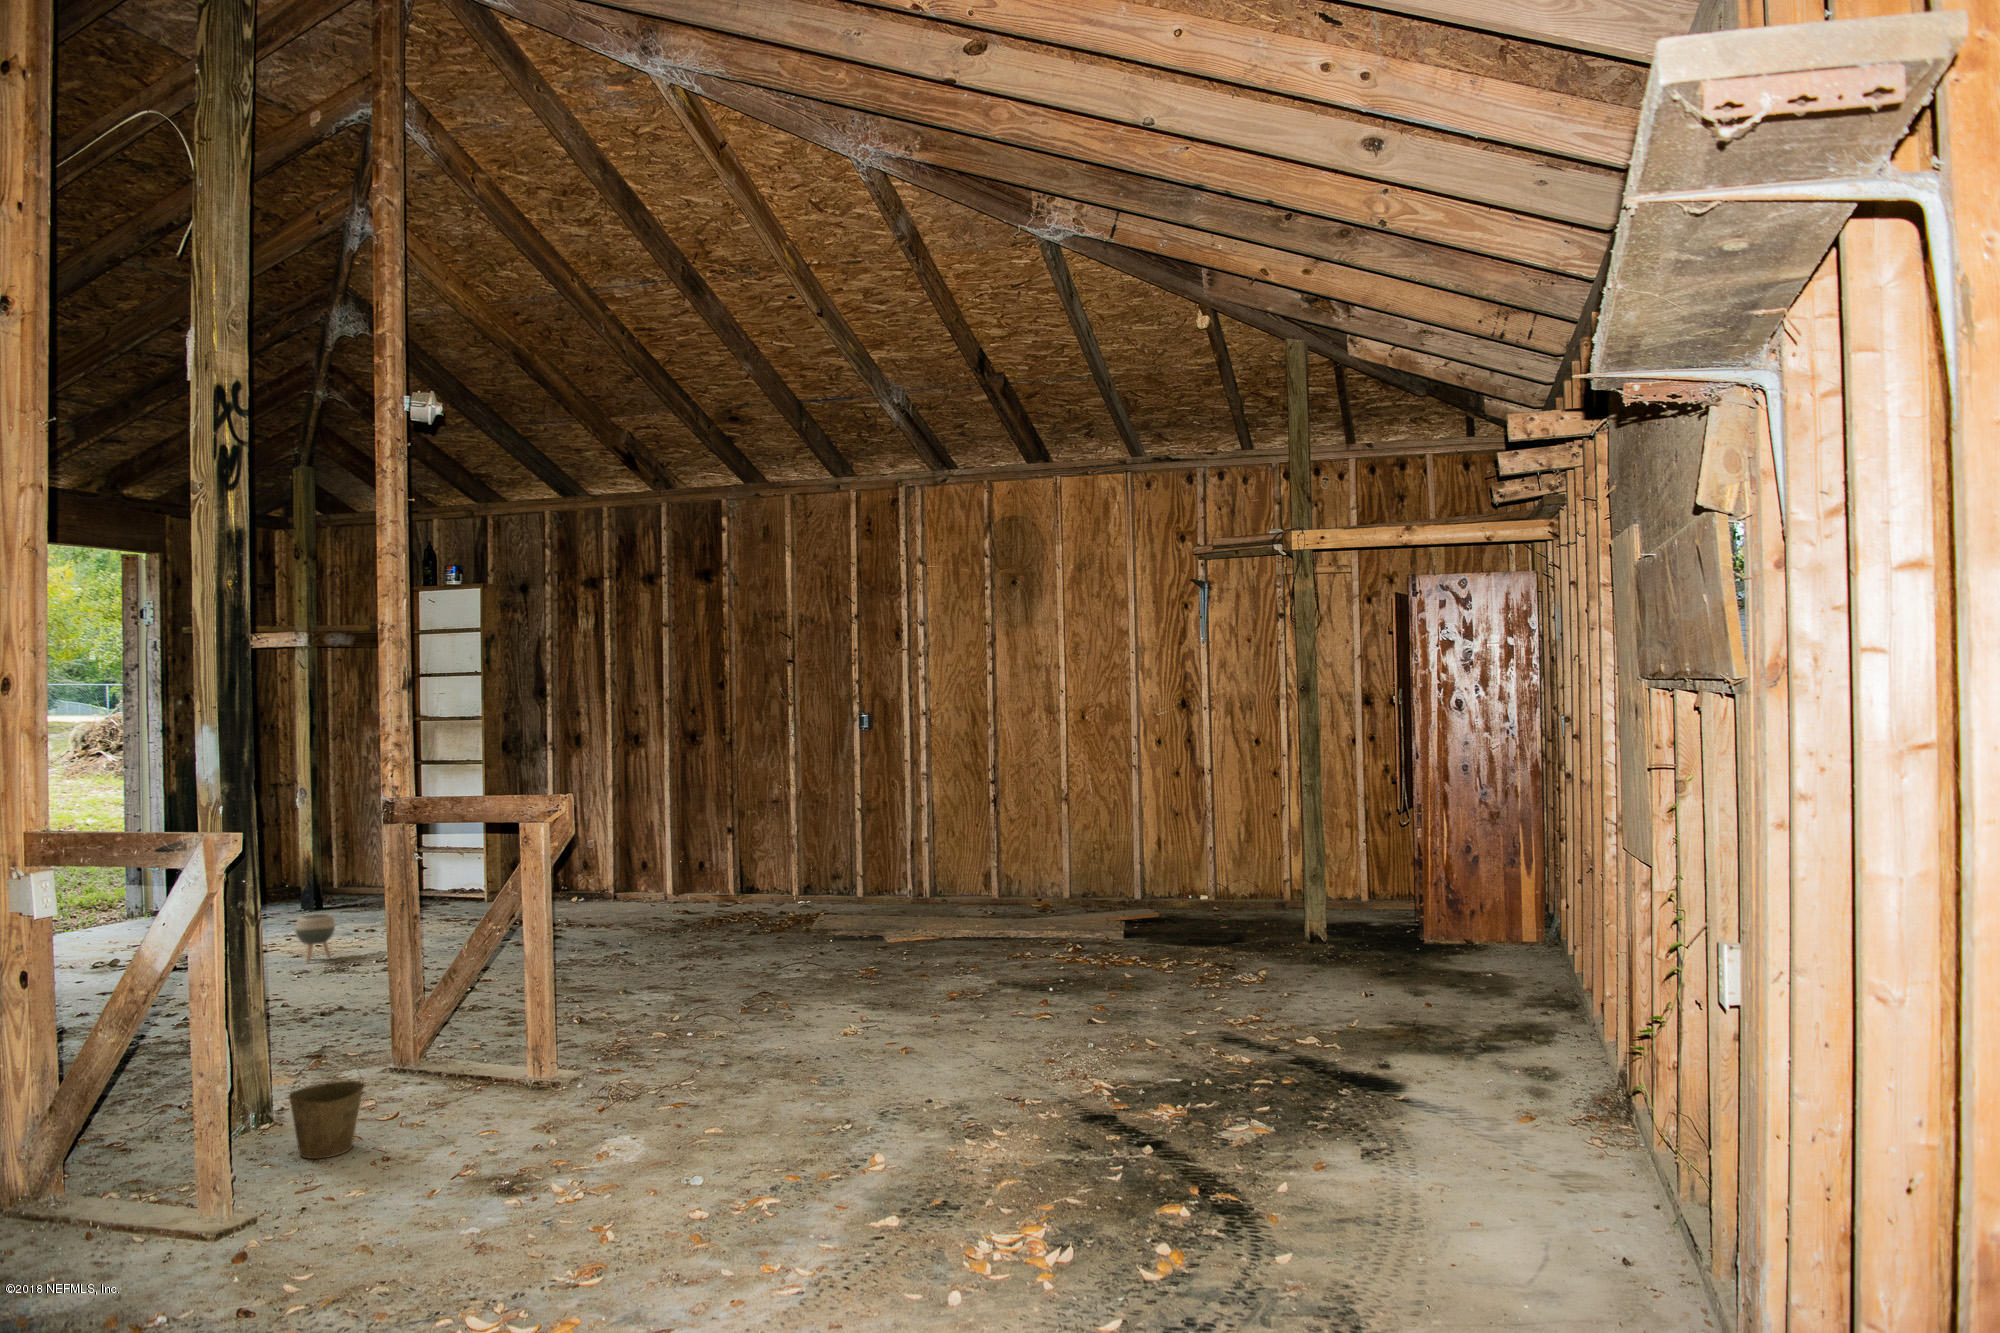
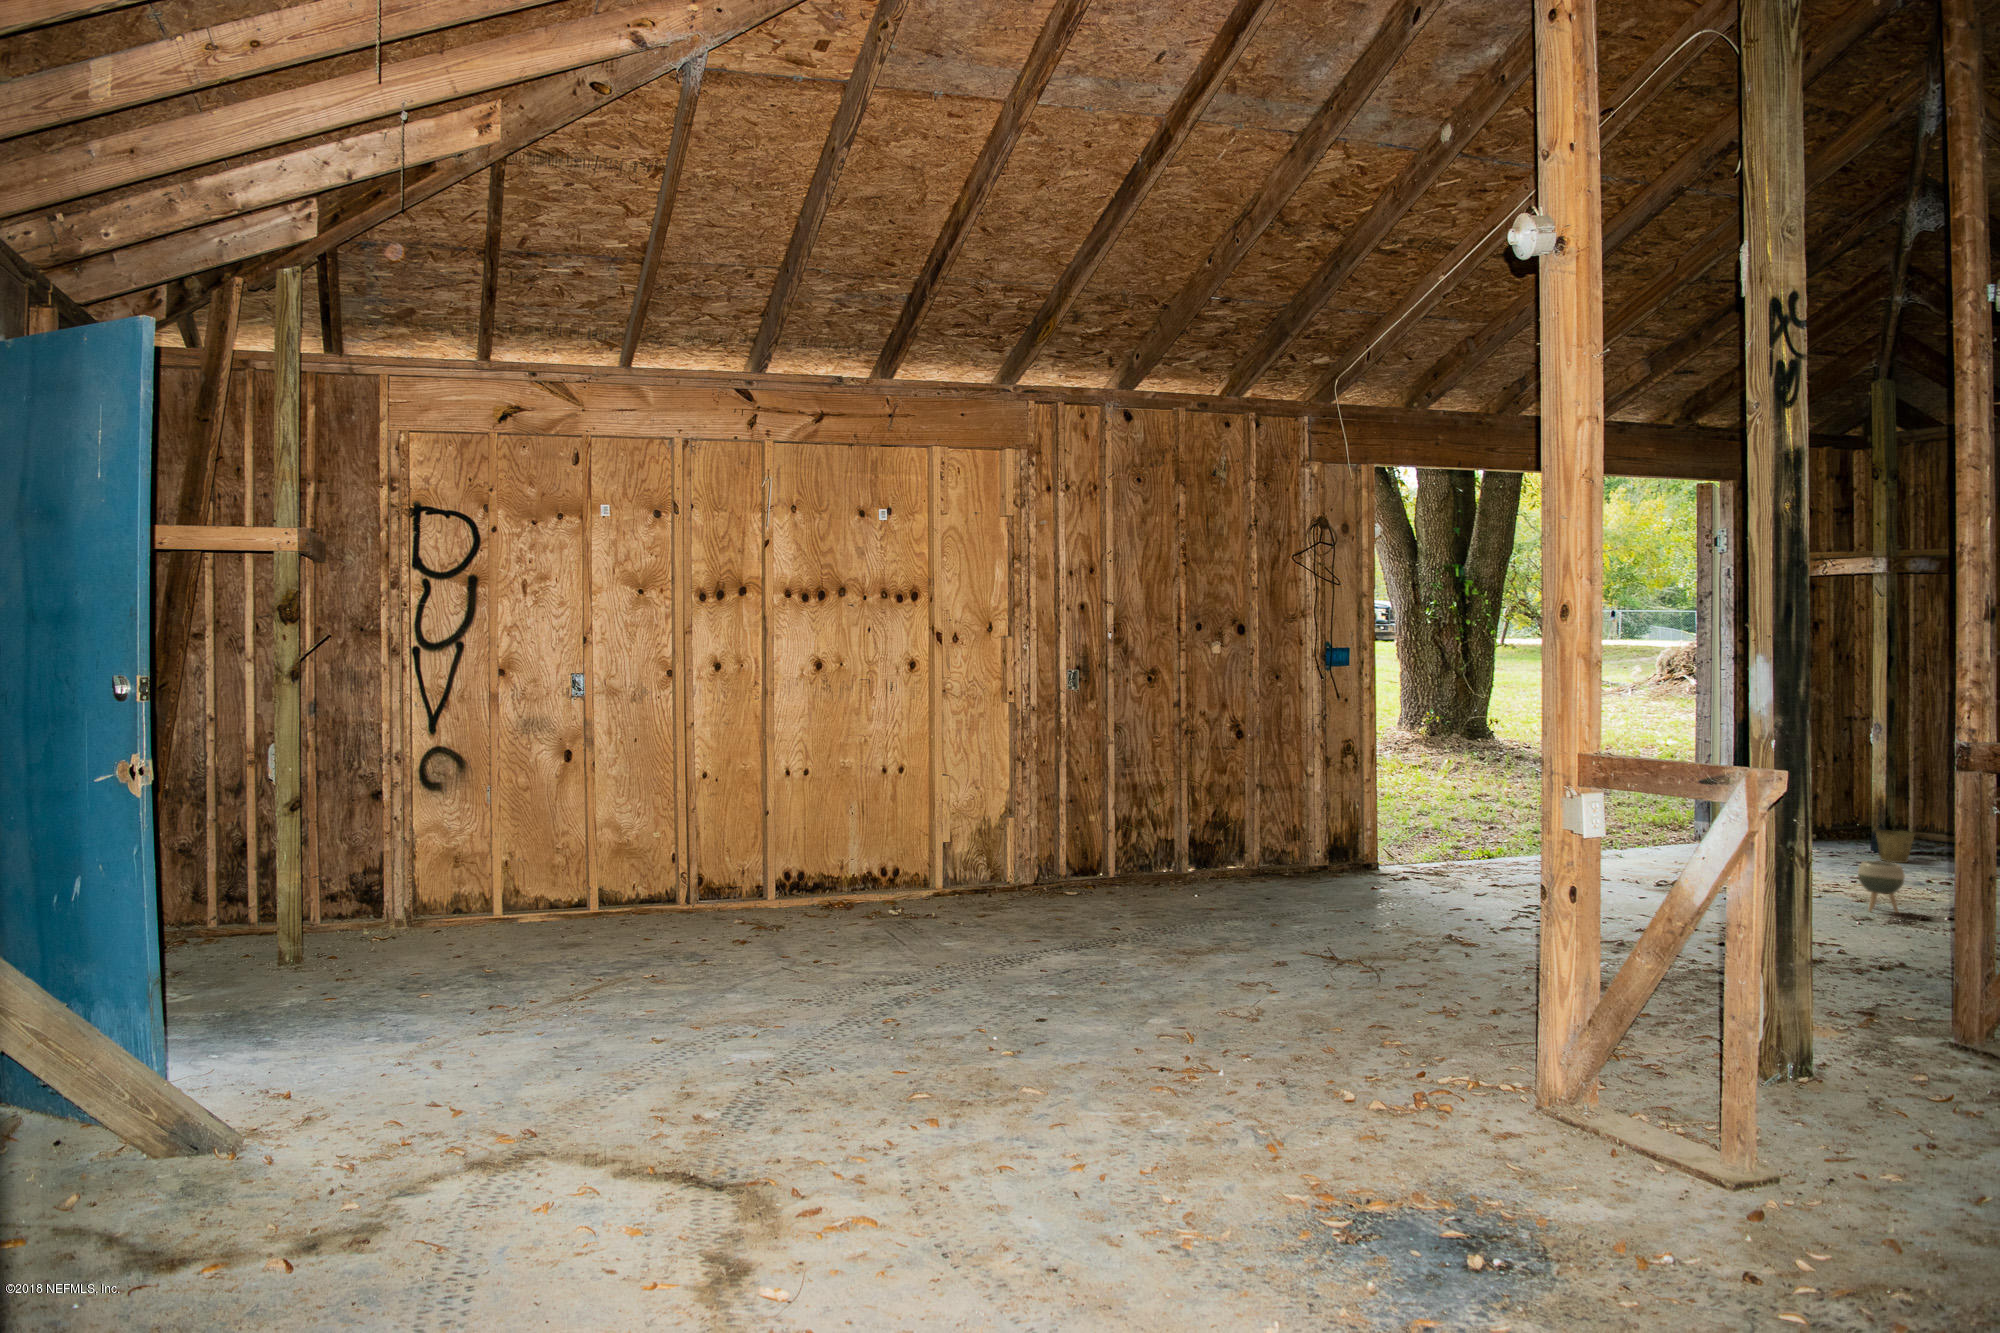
bucket: present [289,1049,364,1159] -> present [1876,821,1915,863]

